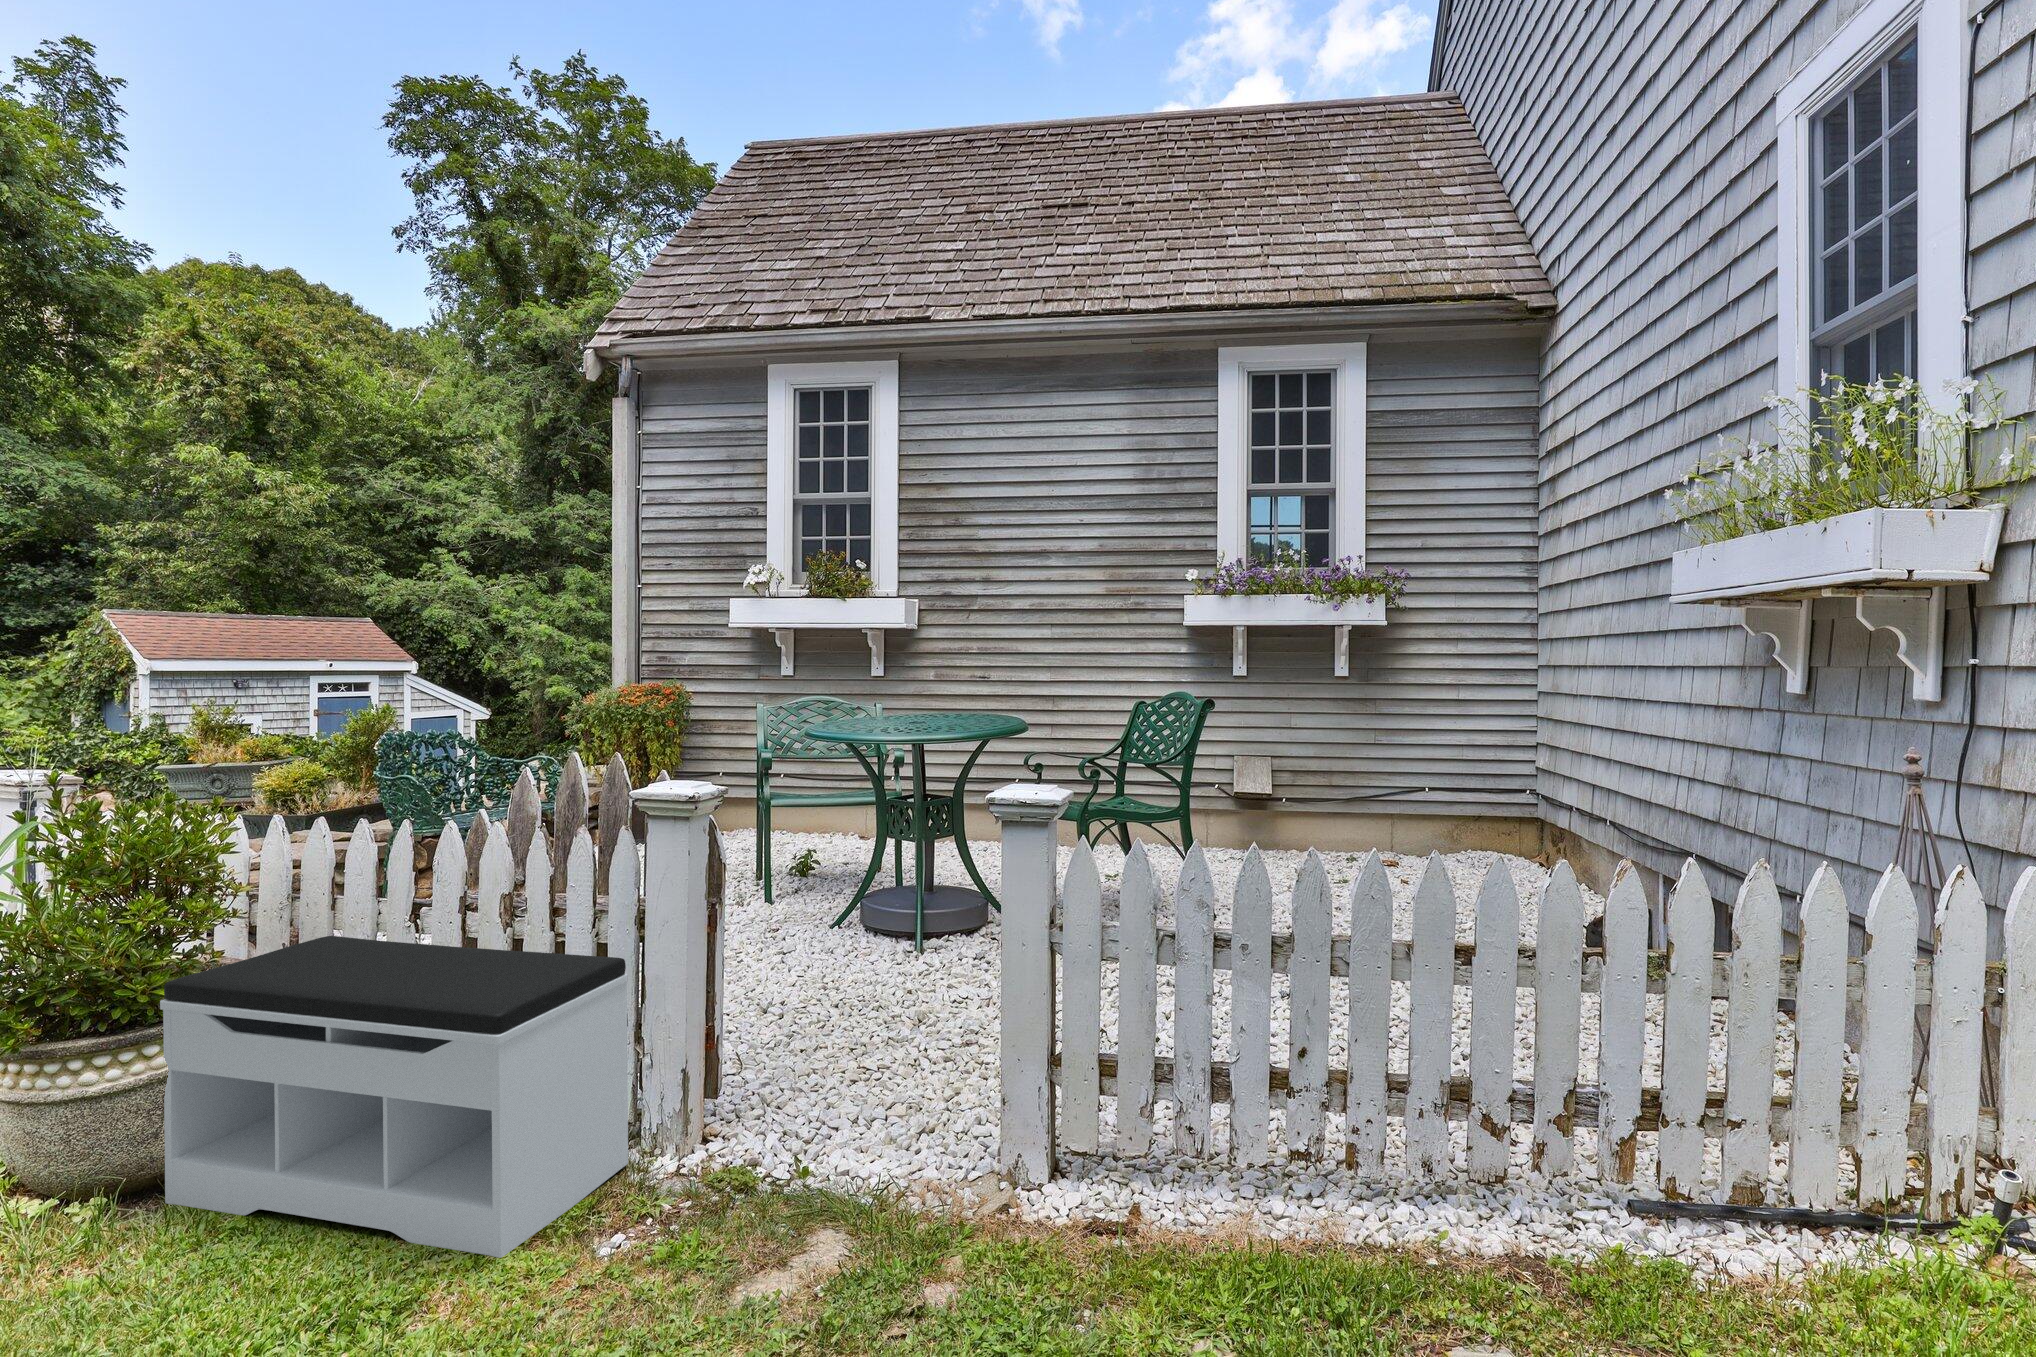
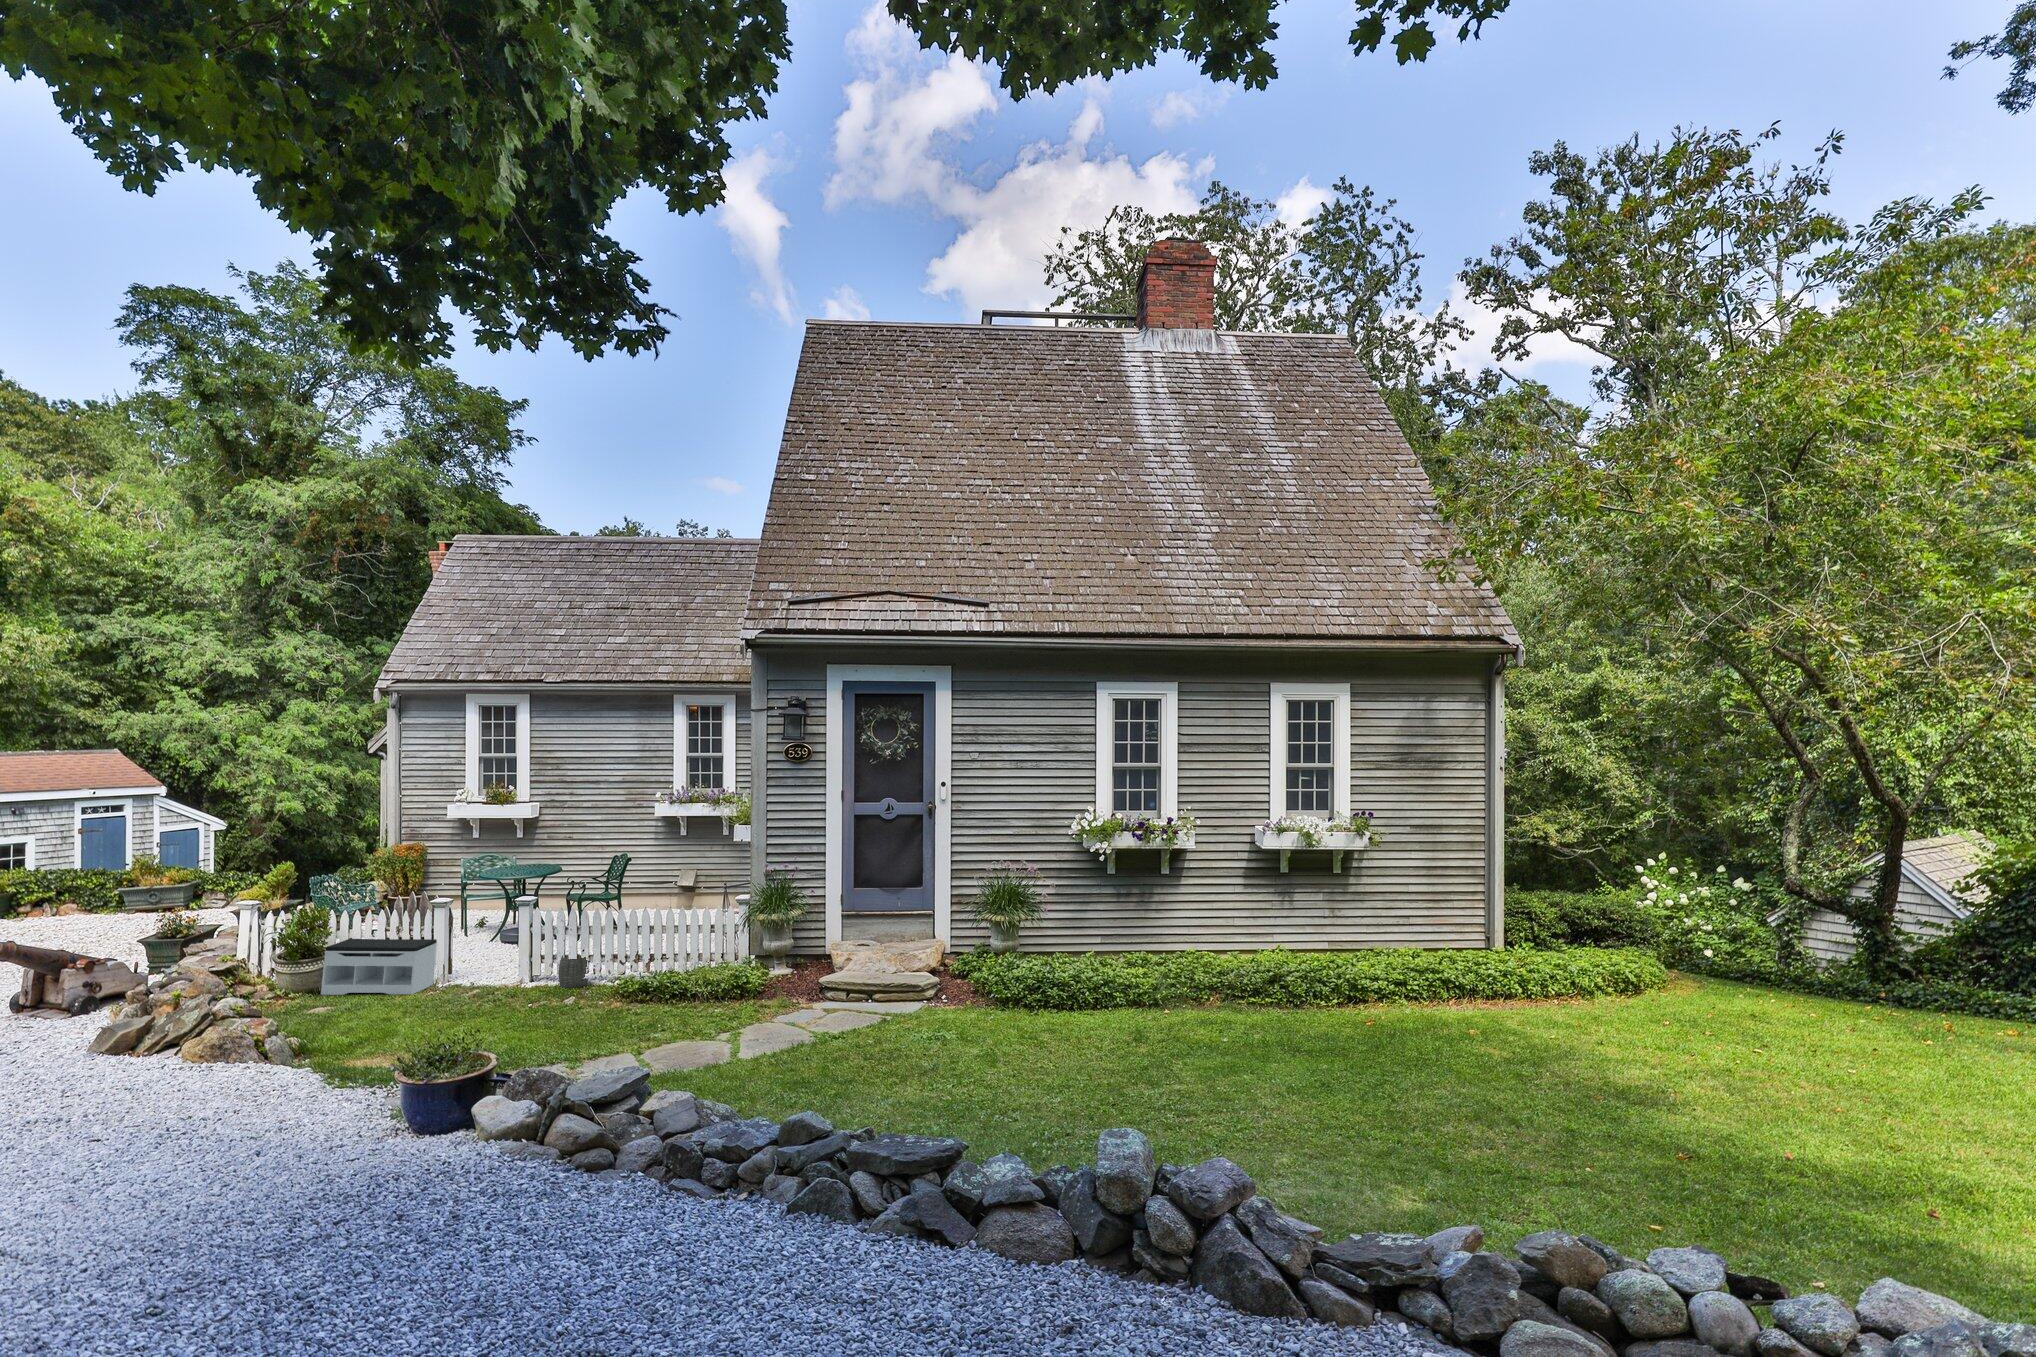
woven basket: none [1183,1059,1343,1287] -> present [558,956,588,988]

